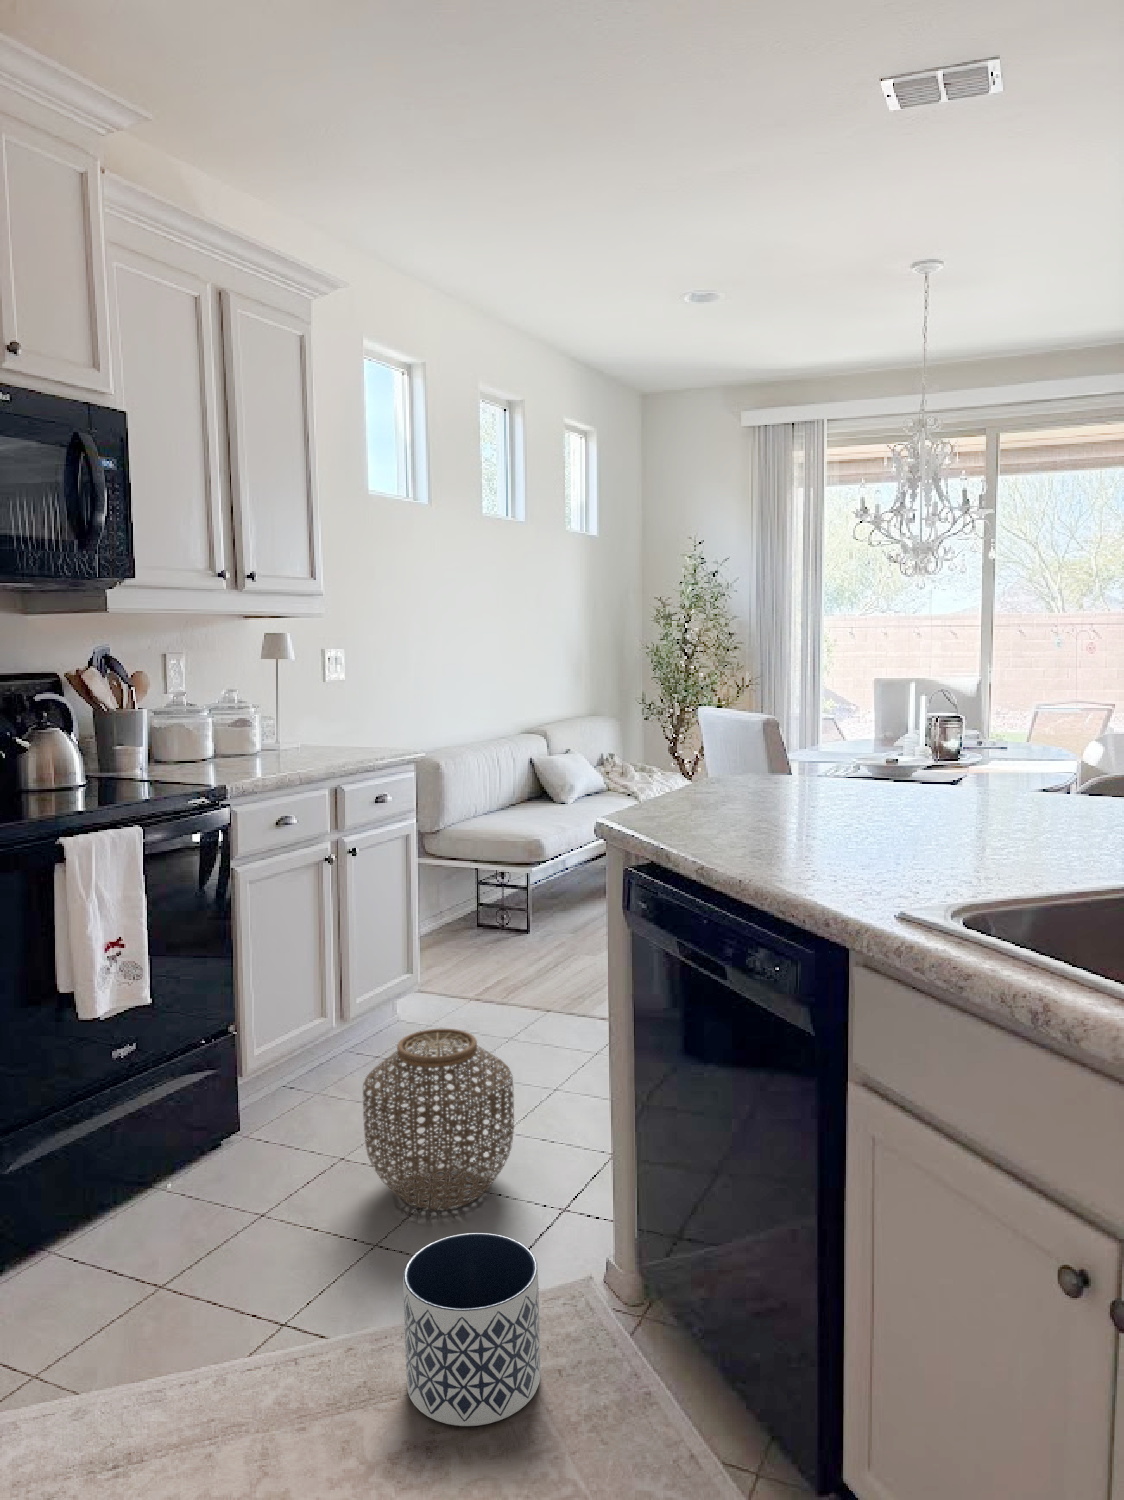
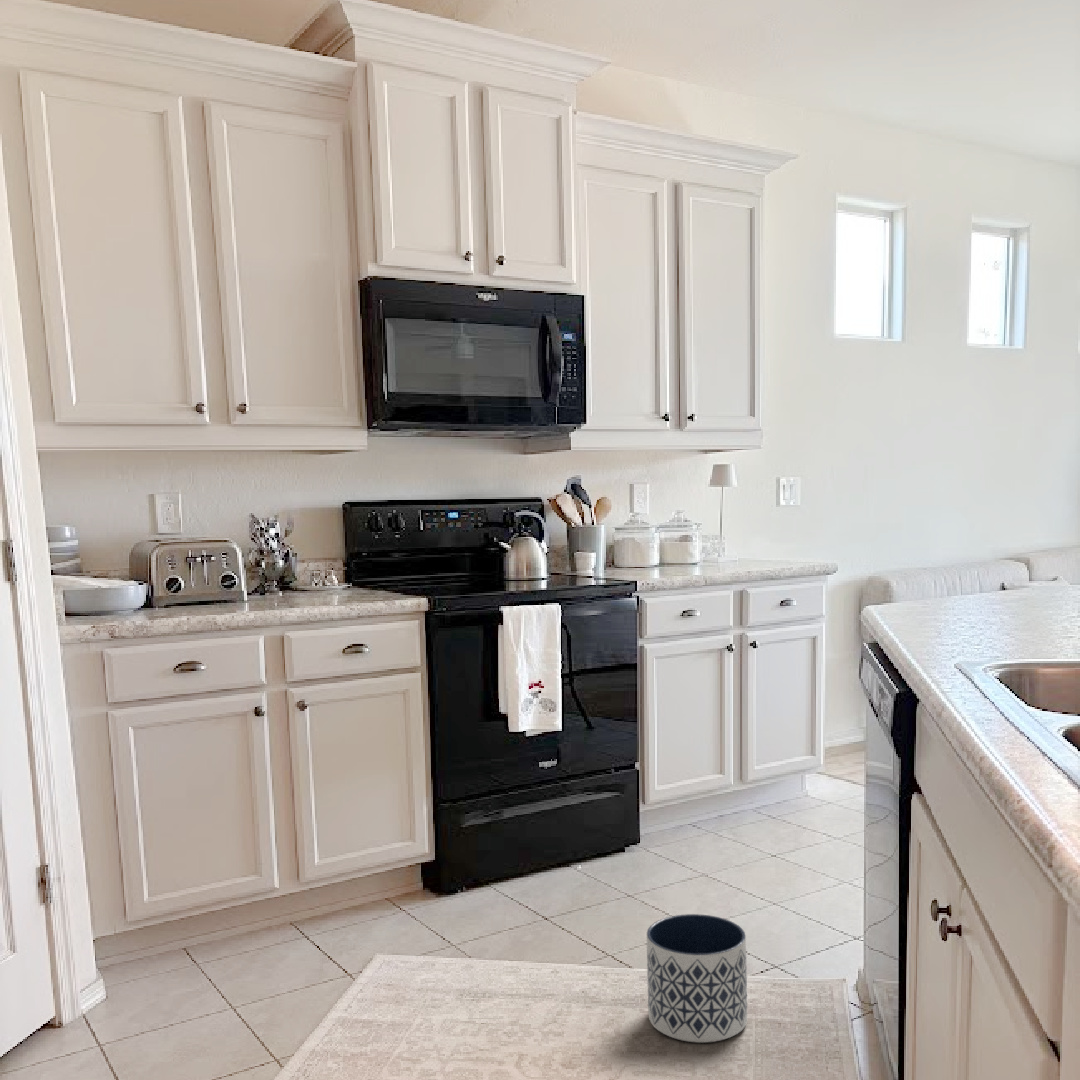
woven basket: present [363,1029,514,1209] -> none [697,784,819,926]

